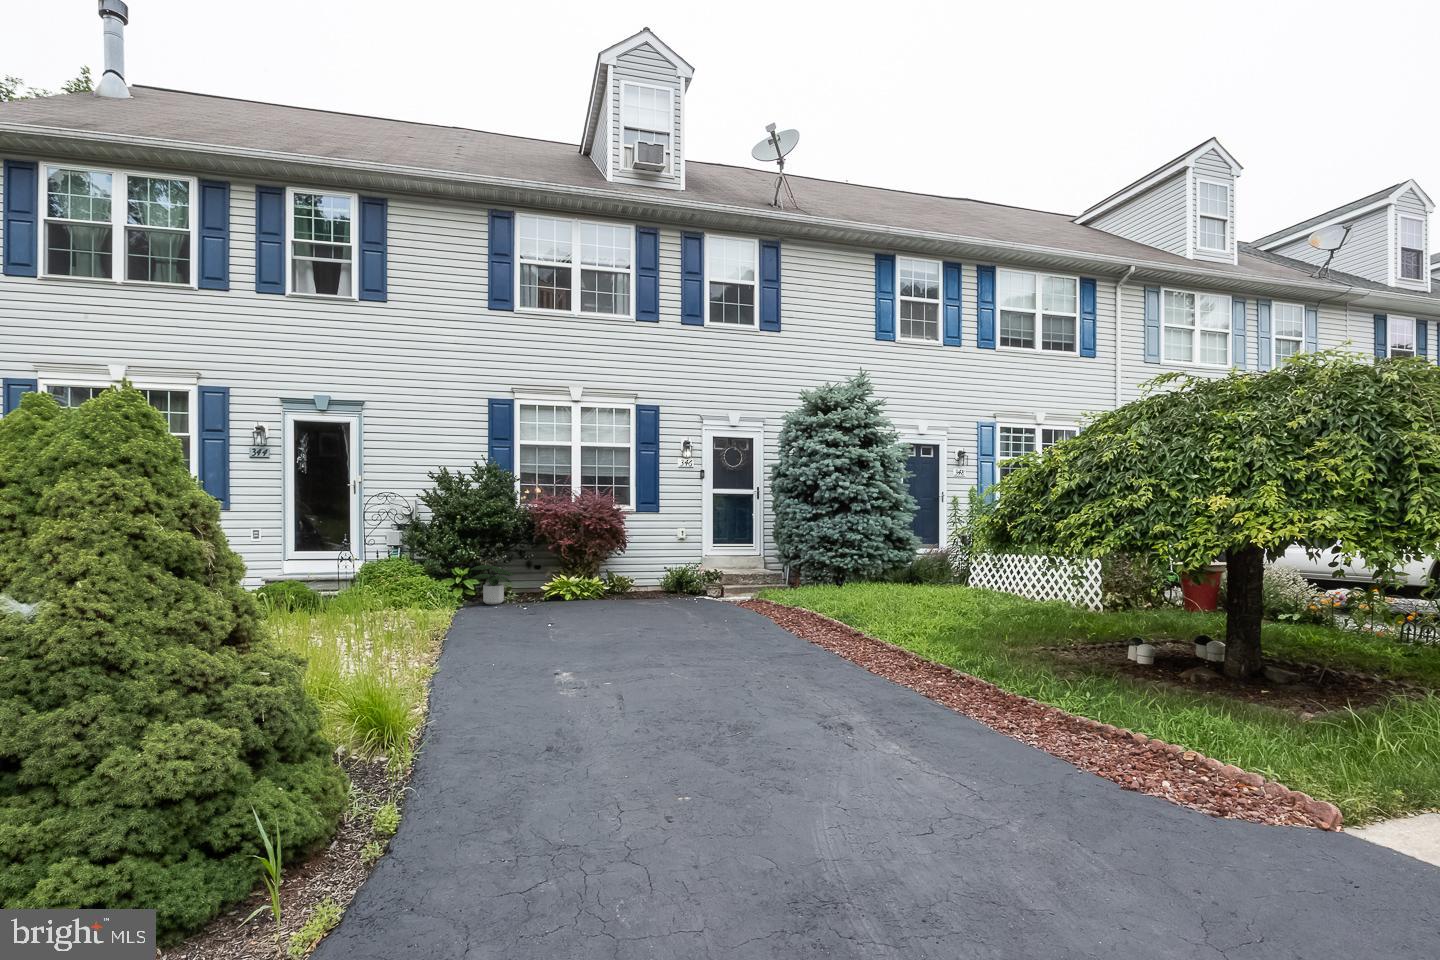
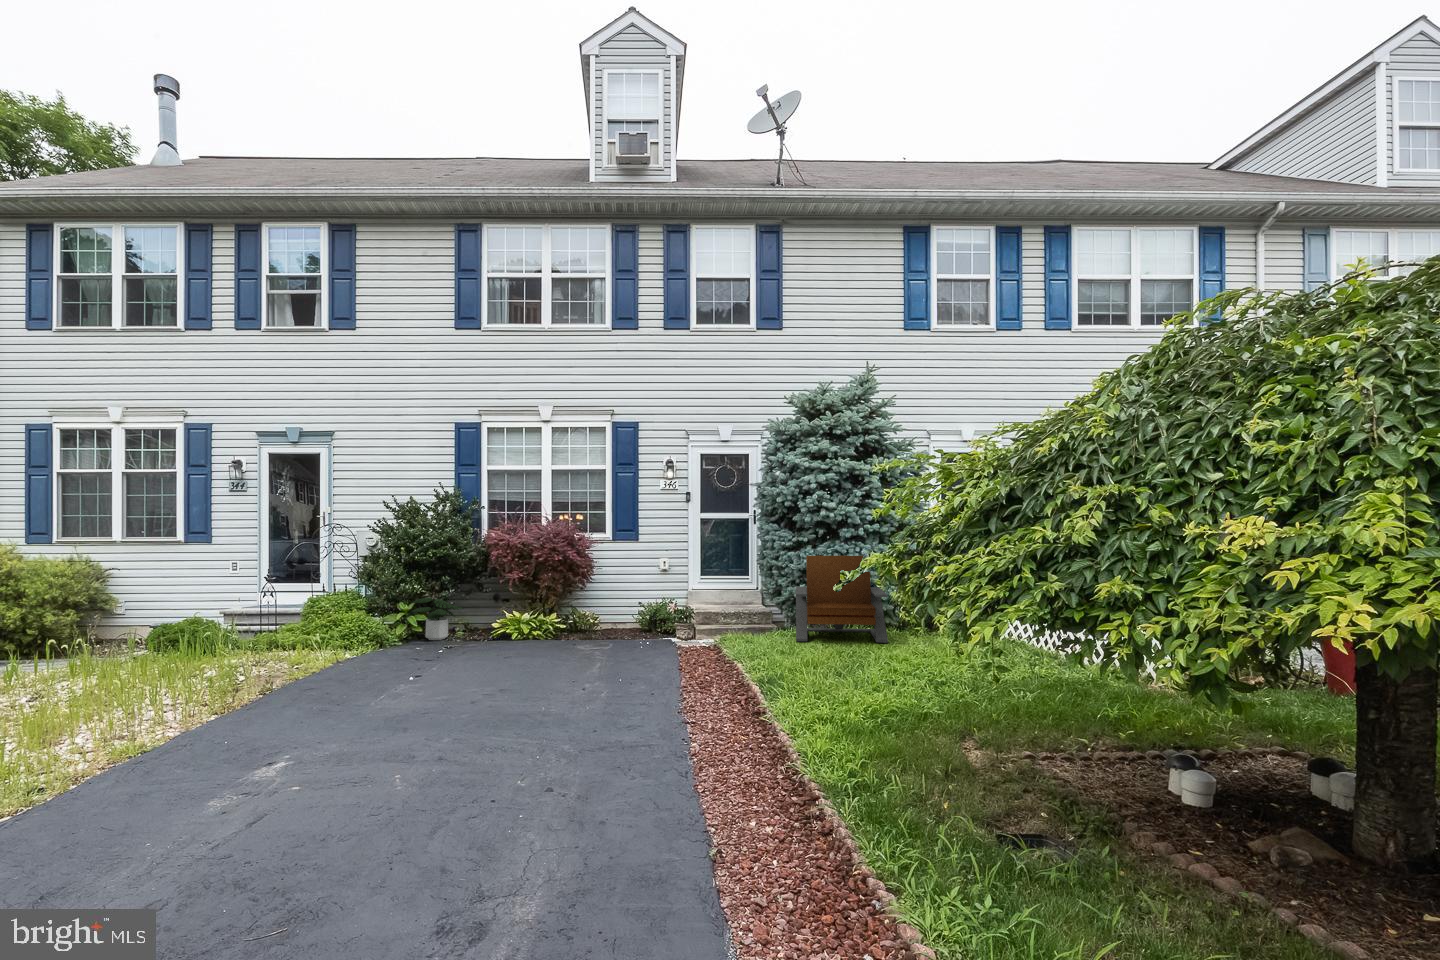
lounge chair: none [818,525,905,594] -> present [796,556,888,643]

